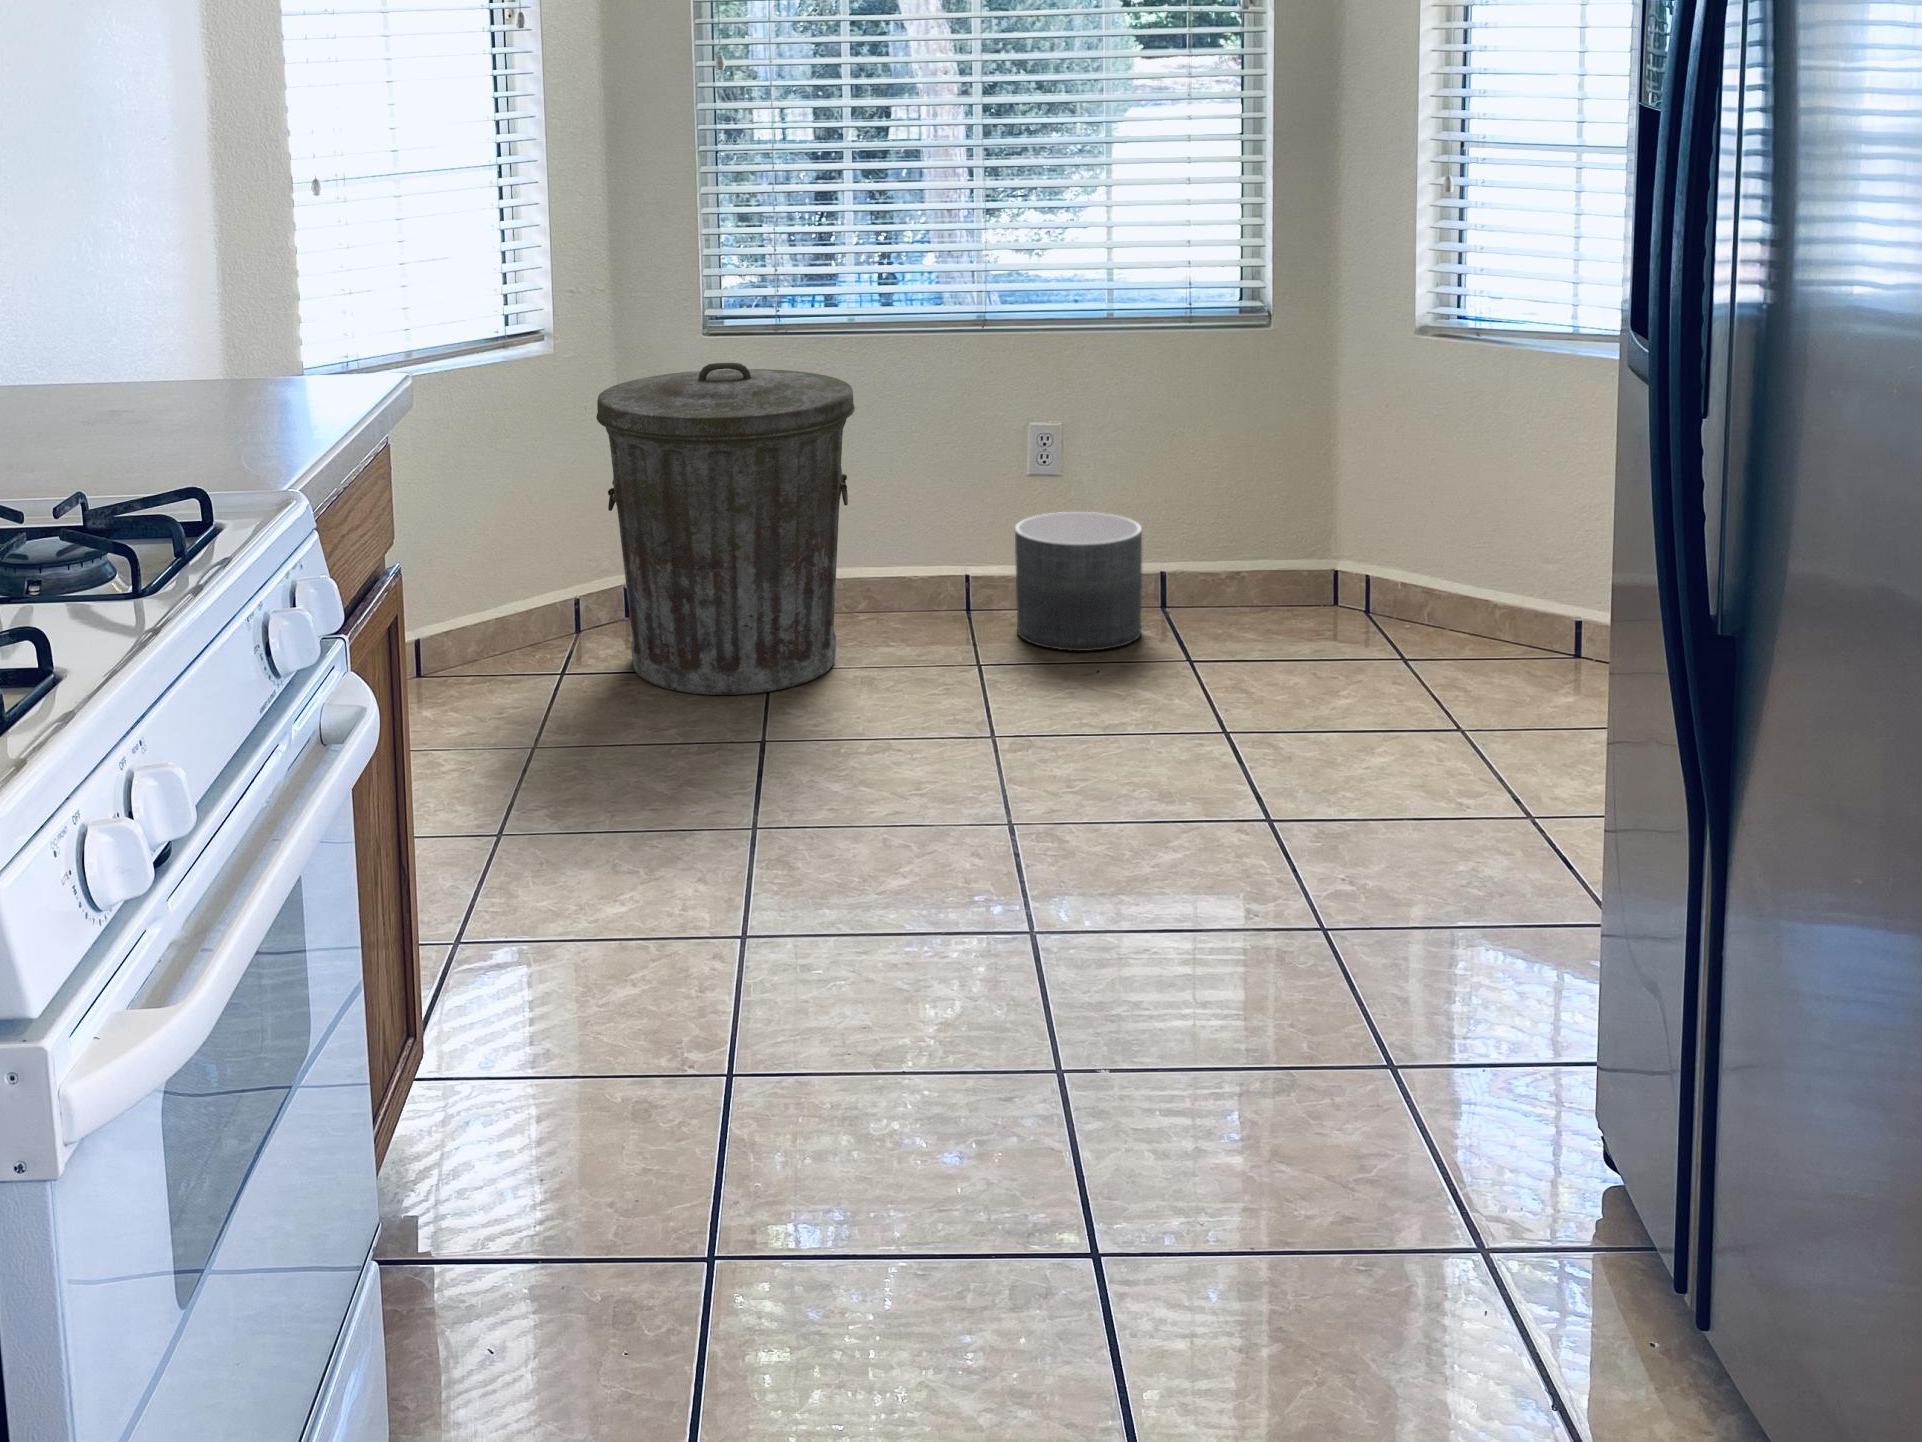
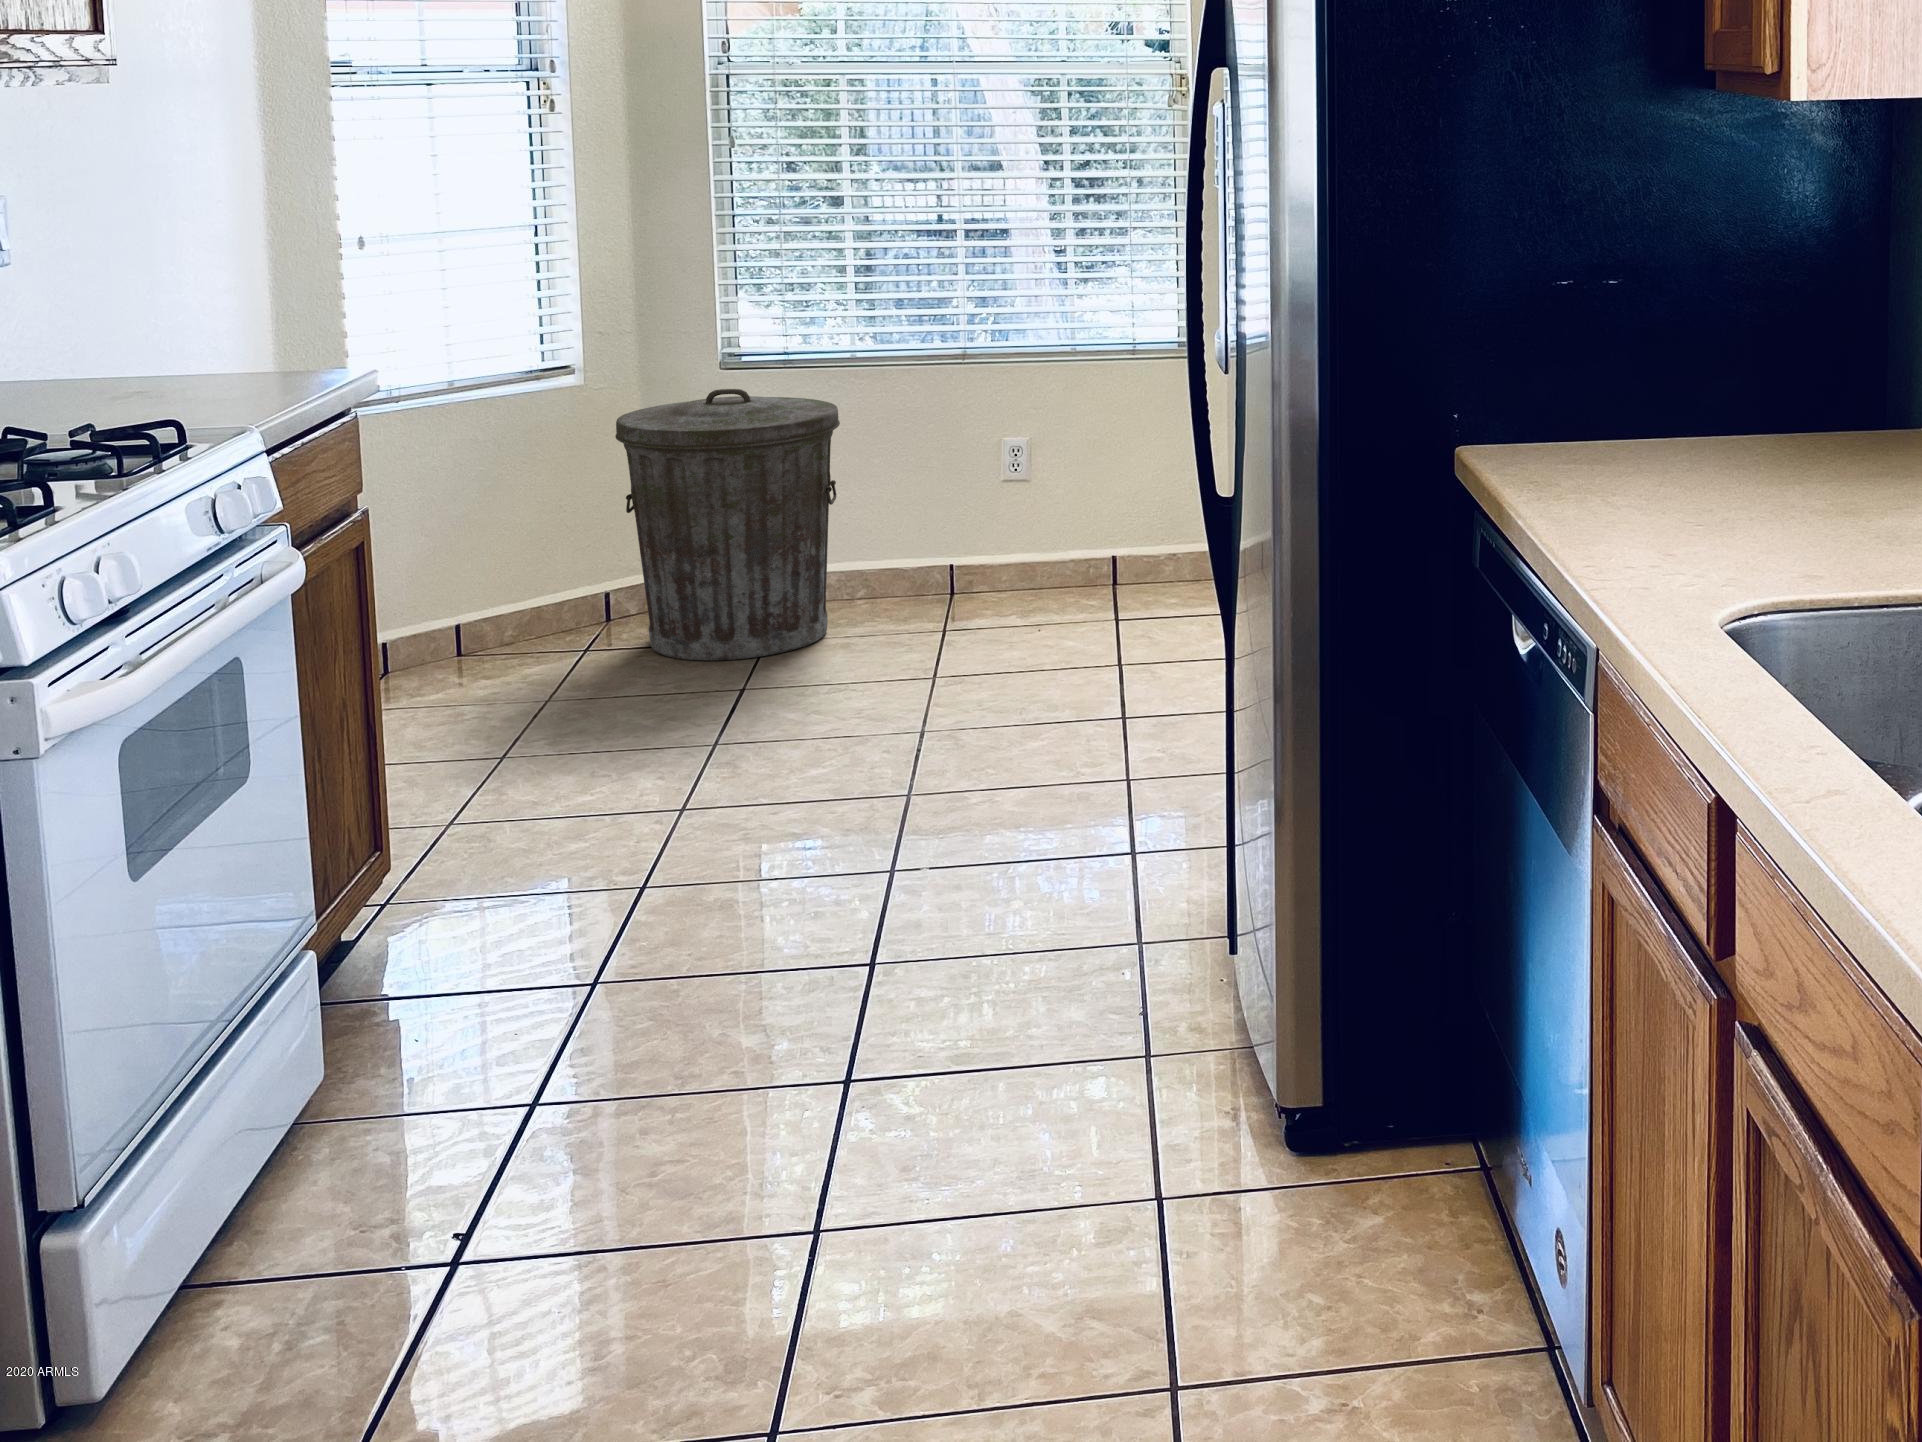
planter: present [1015,512,1142,651] -> none [984,512,1090,620]

